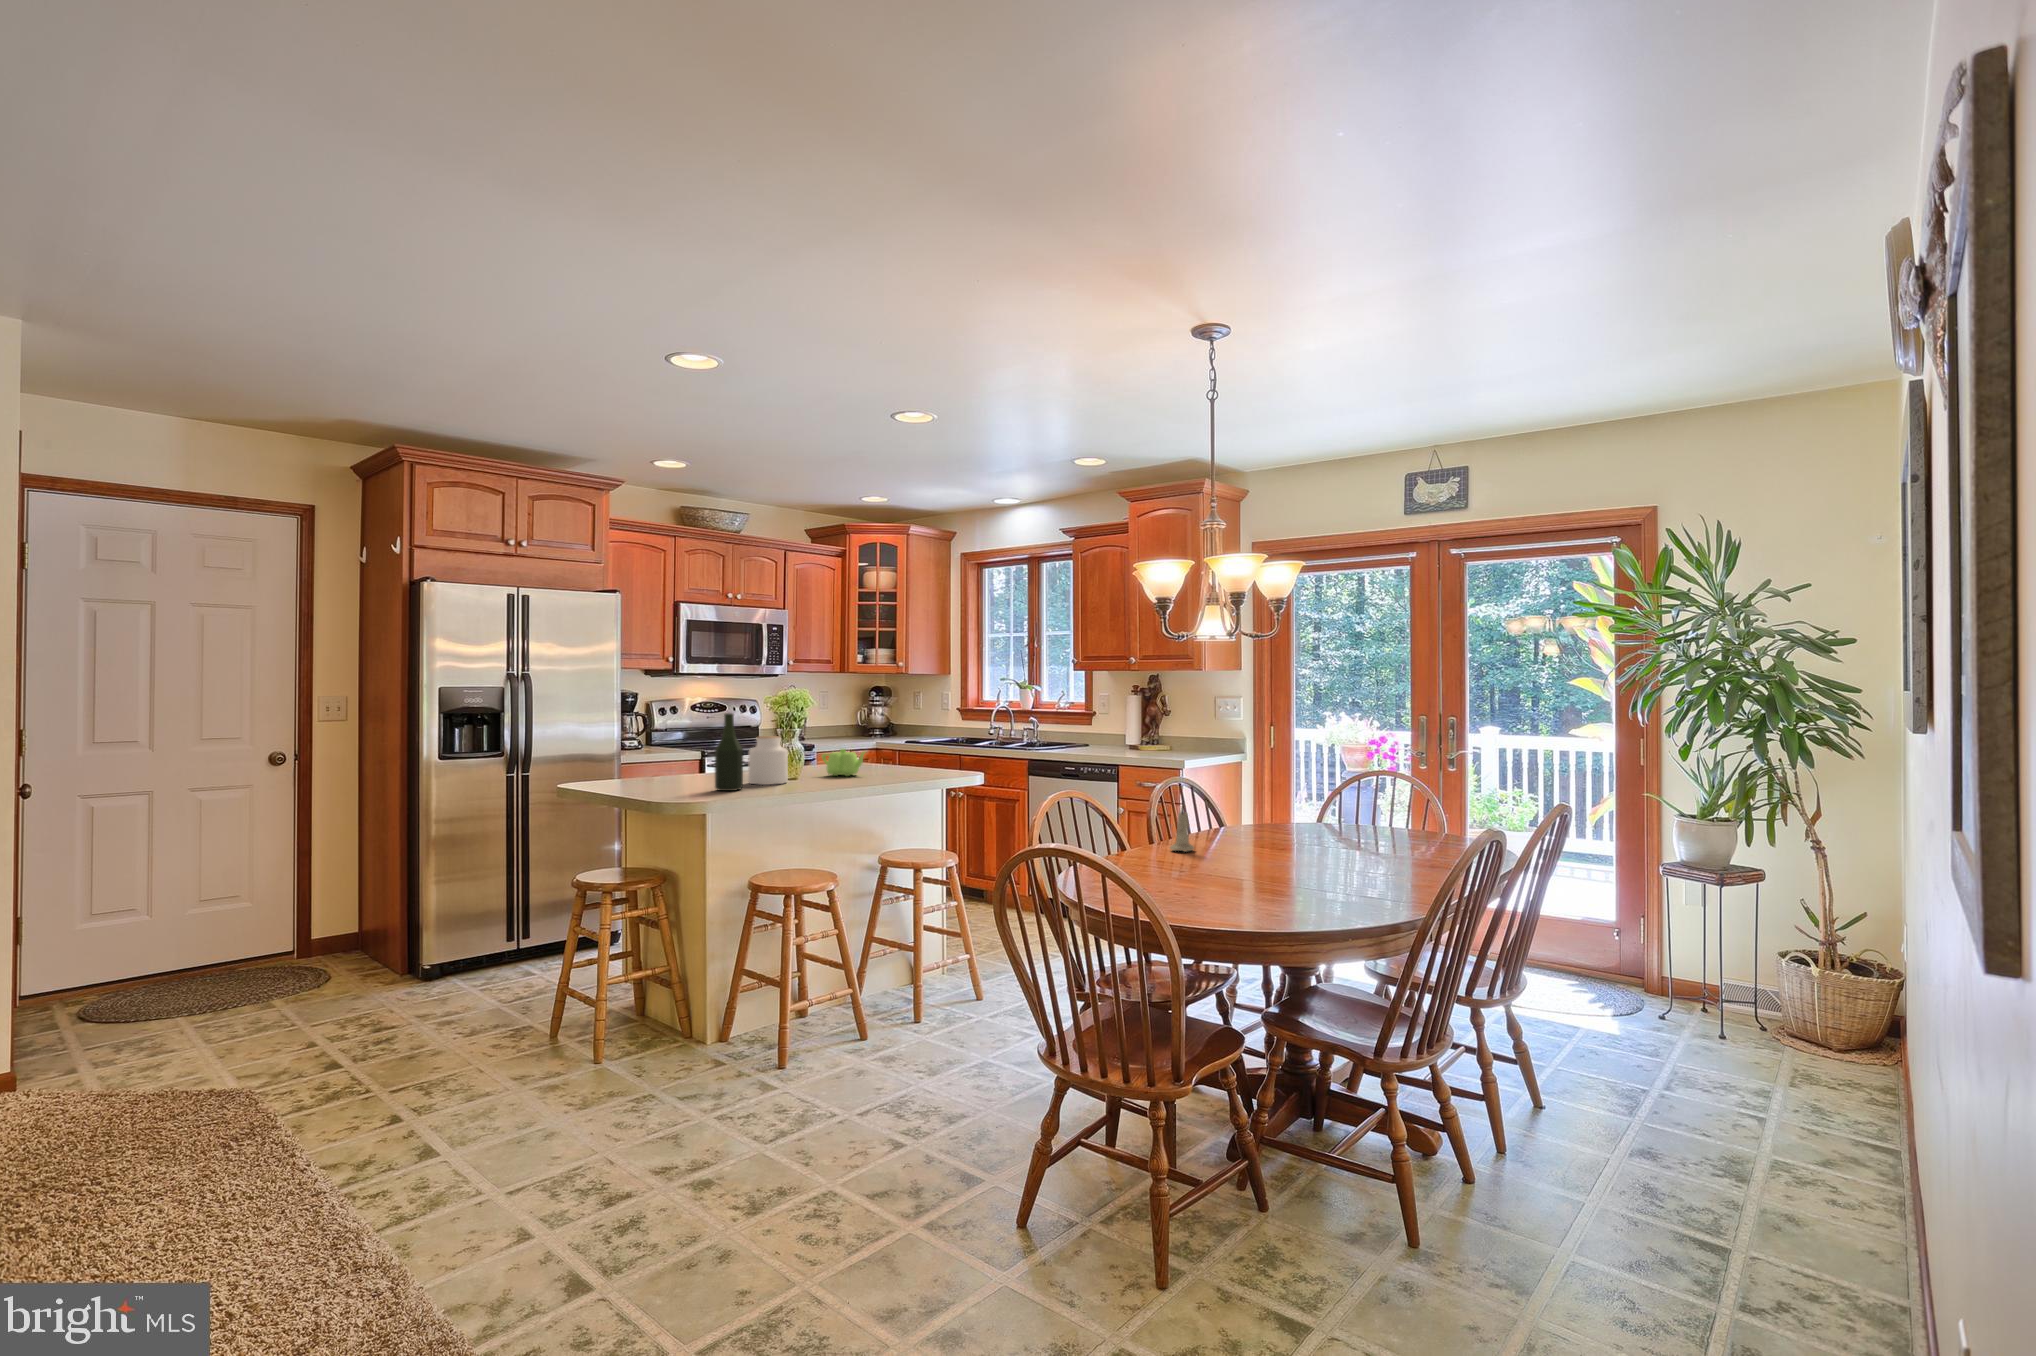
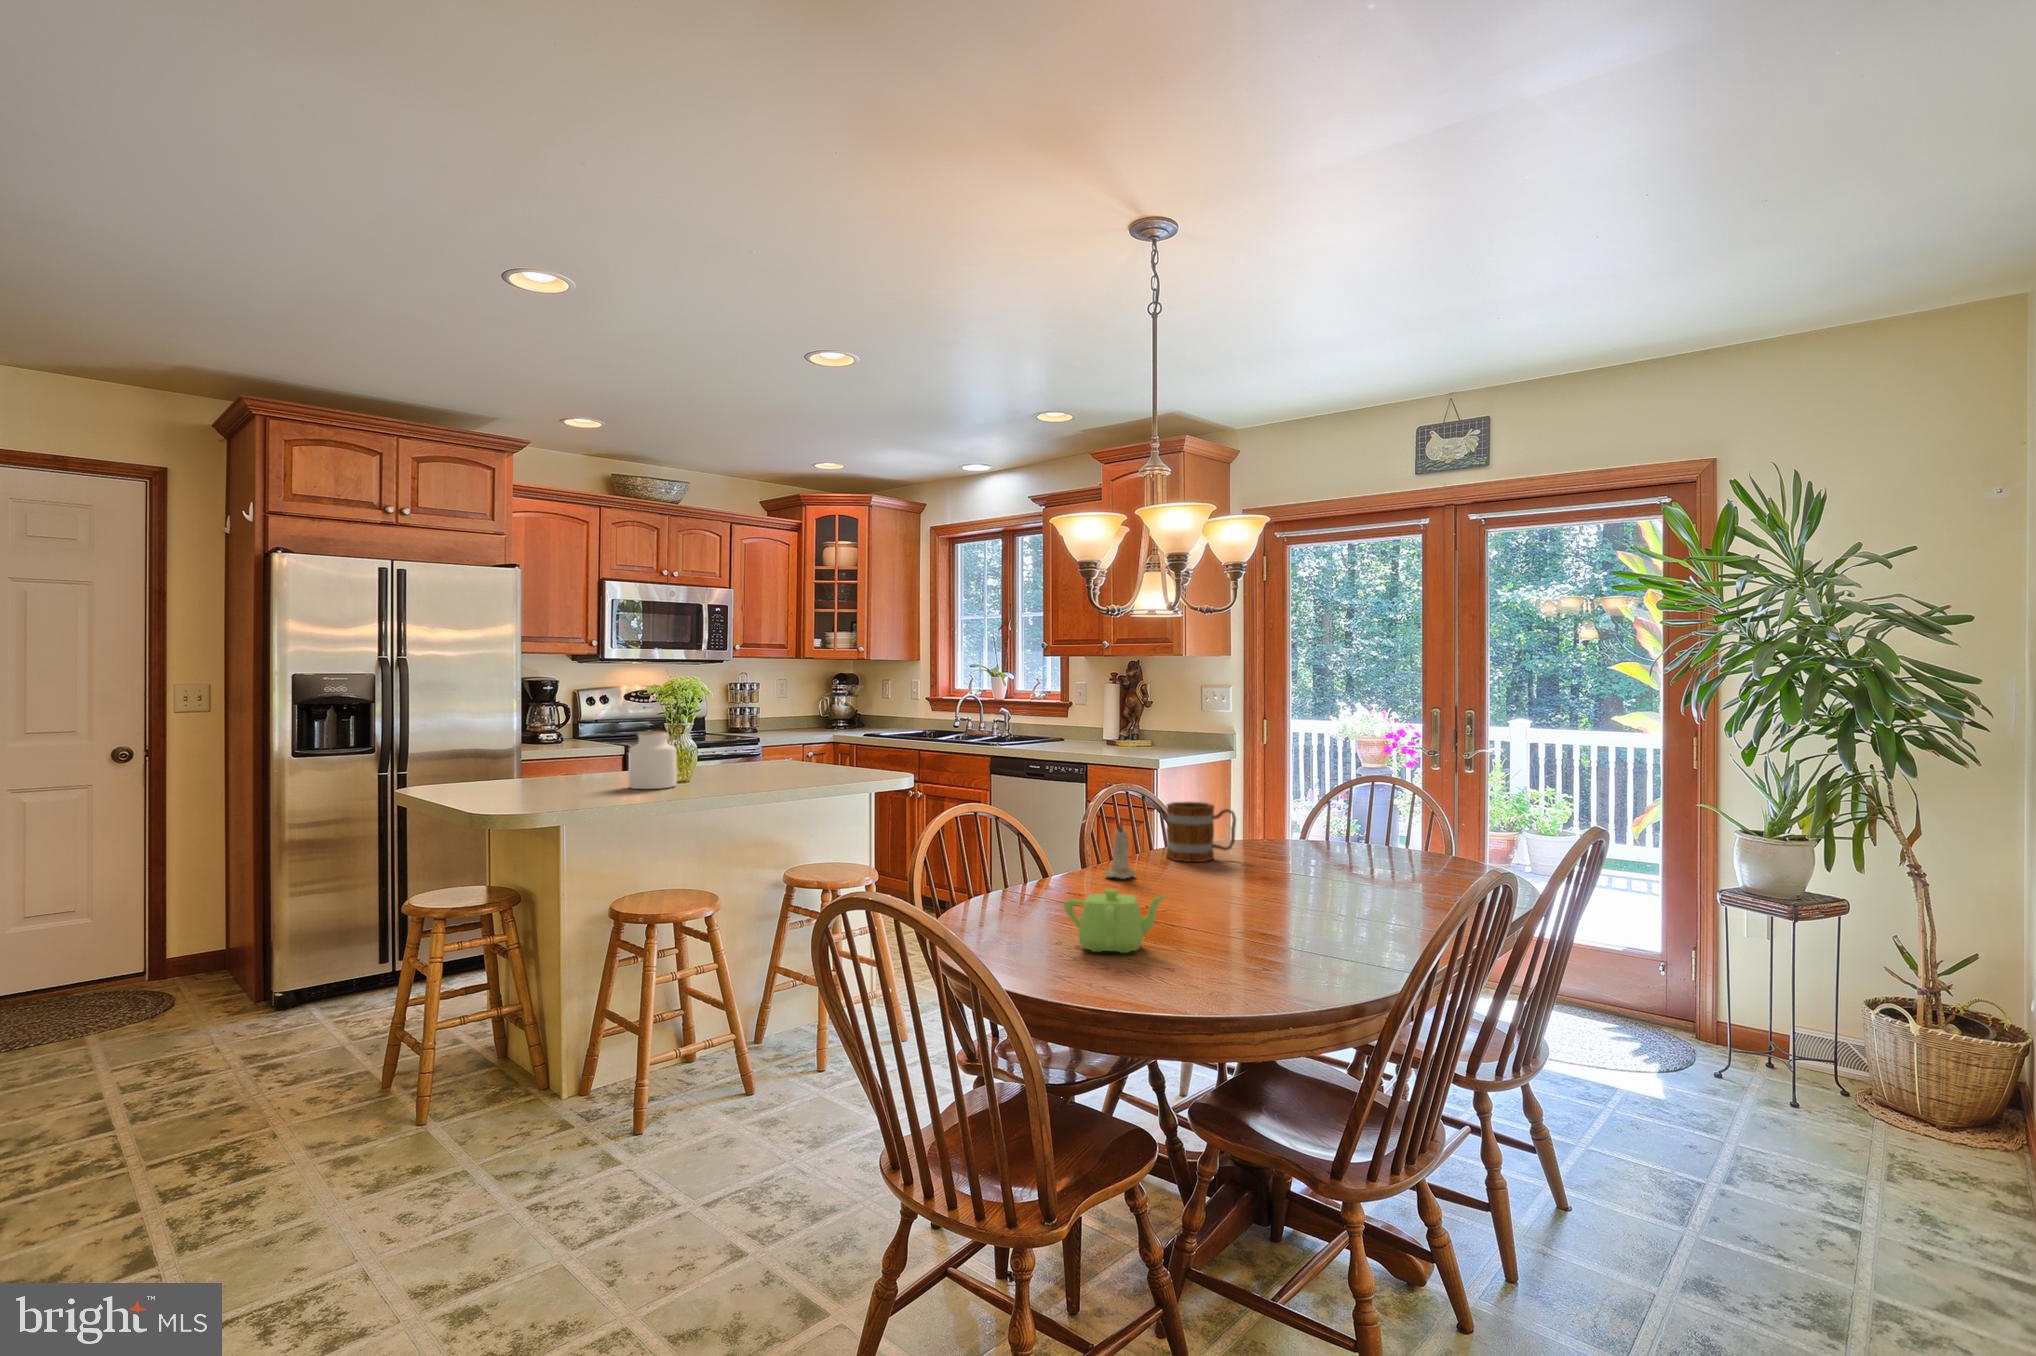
bottle: present [715,713,743,791] -> none [578,705,612,798]
teapot: present [822,749,865,776] -> present [1064,889,1165,953]
mug: none [1212,792,1270,840] -> present [1166,802,1236,862]

